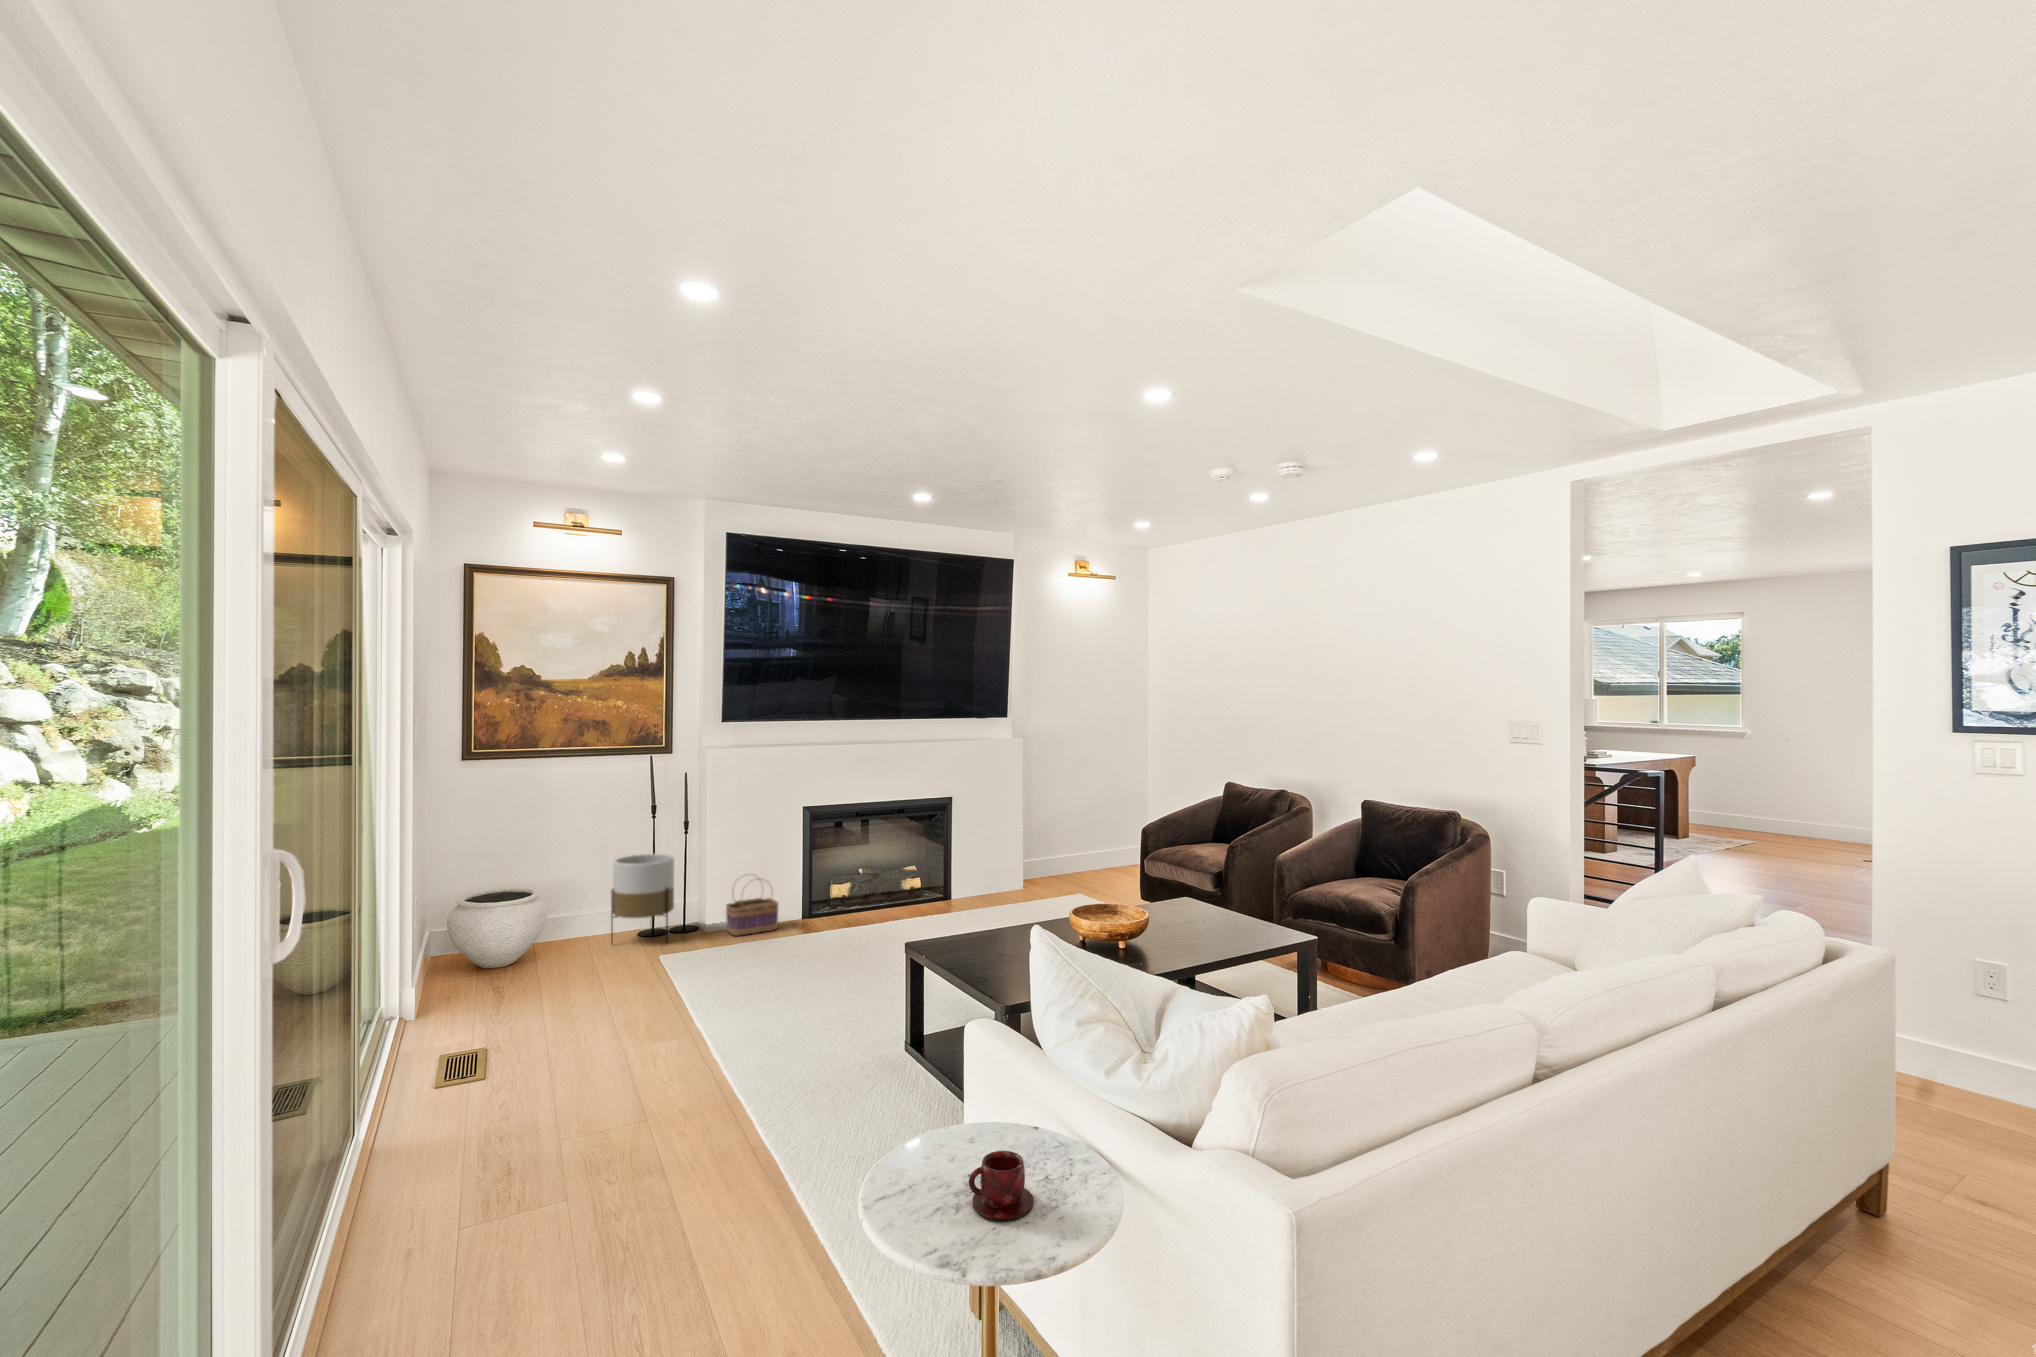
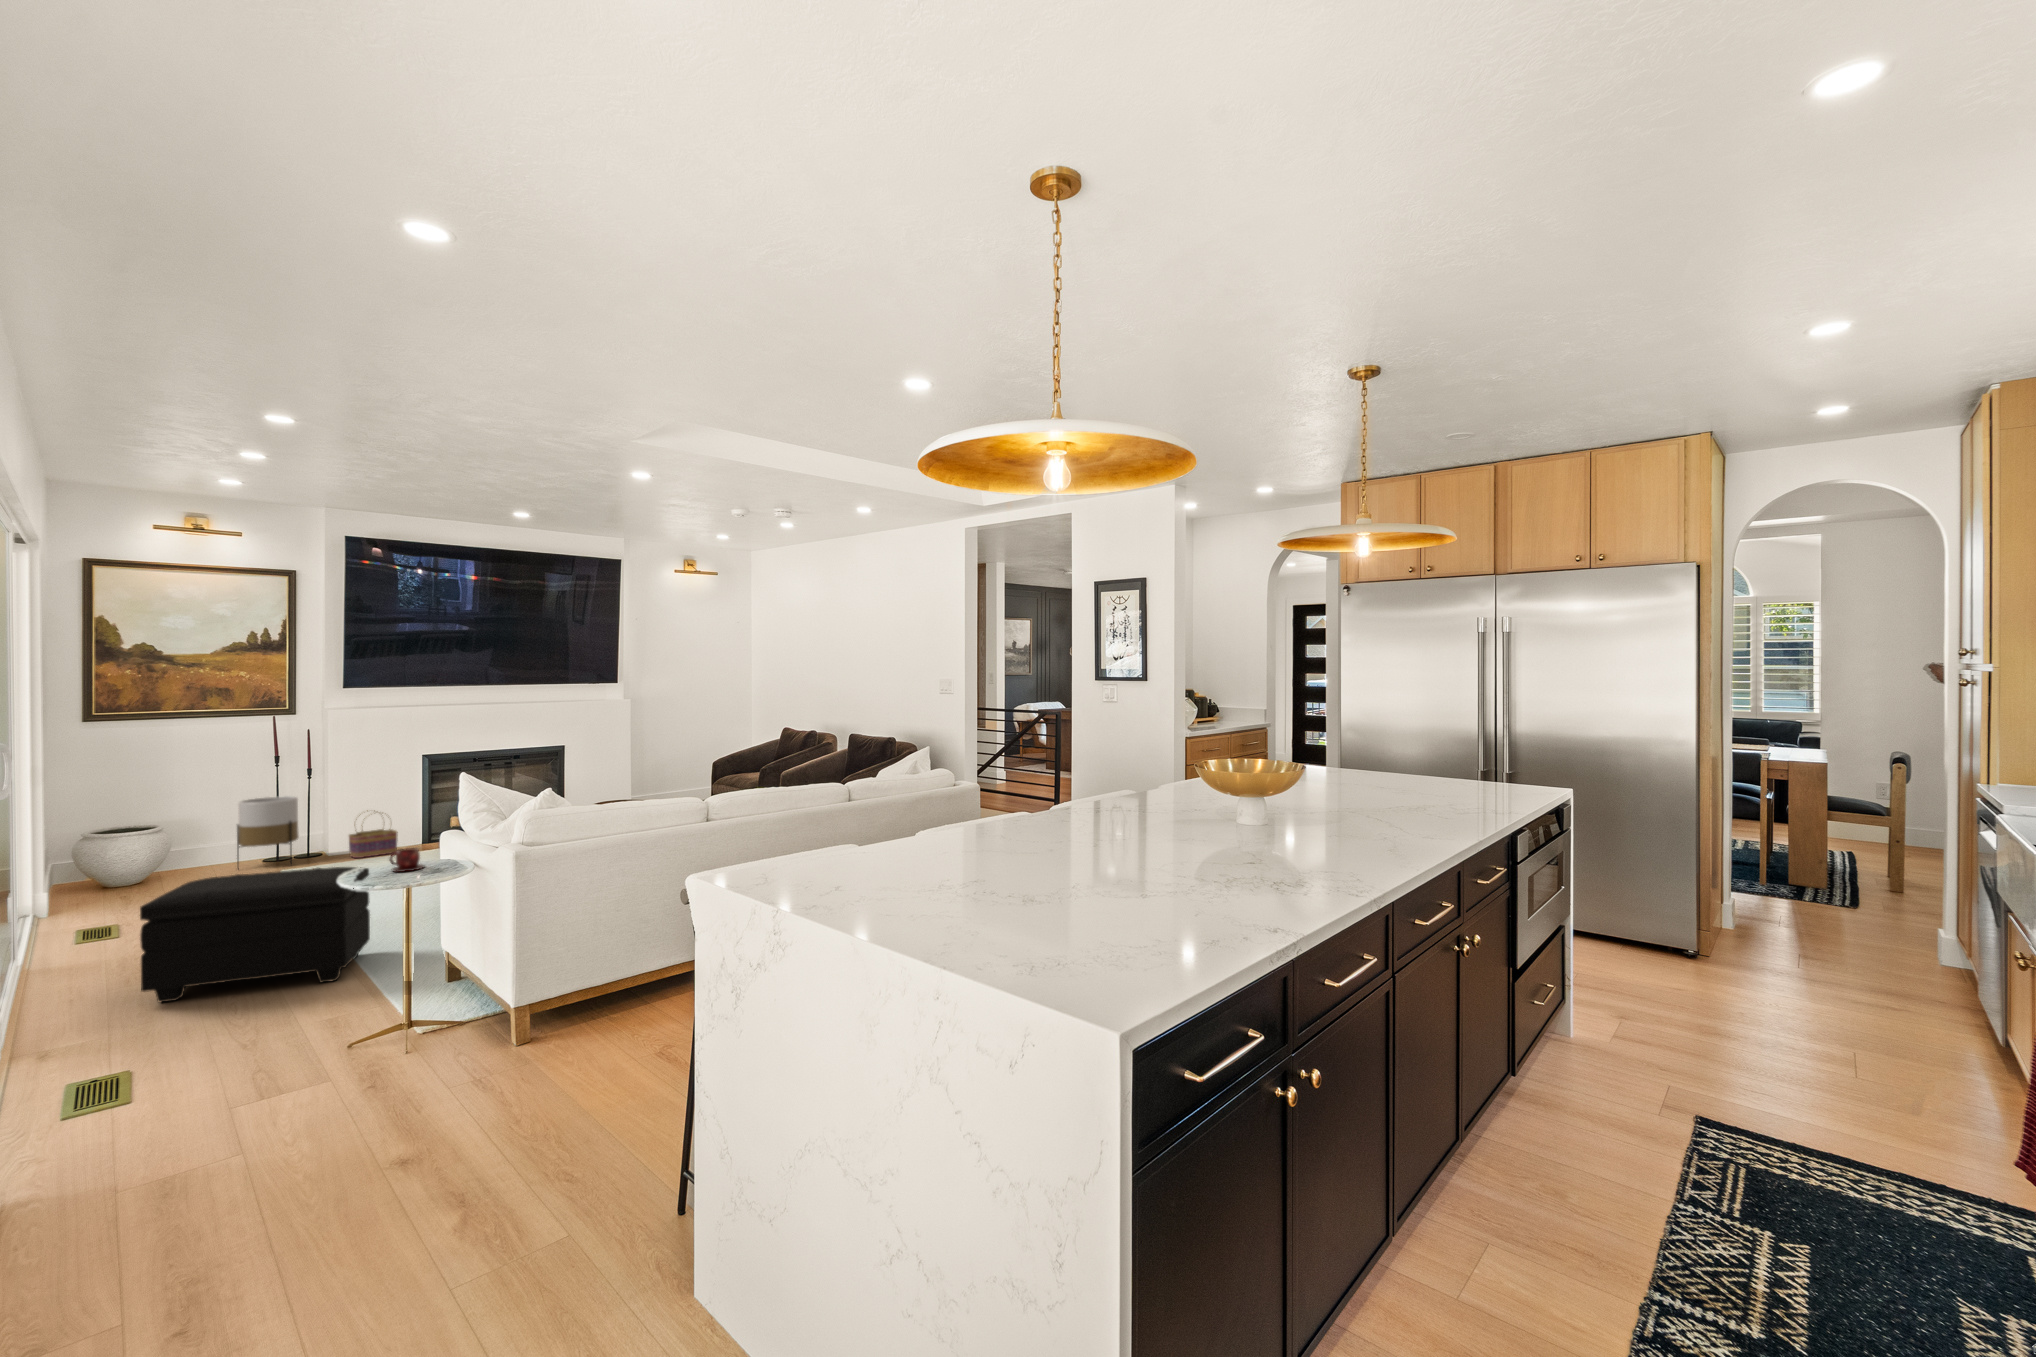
footstool: none [511,1034,811,1281] -> present [140,867,370,1002]

